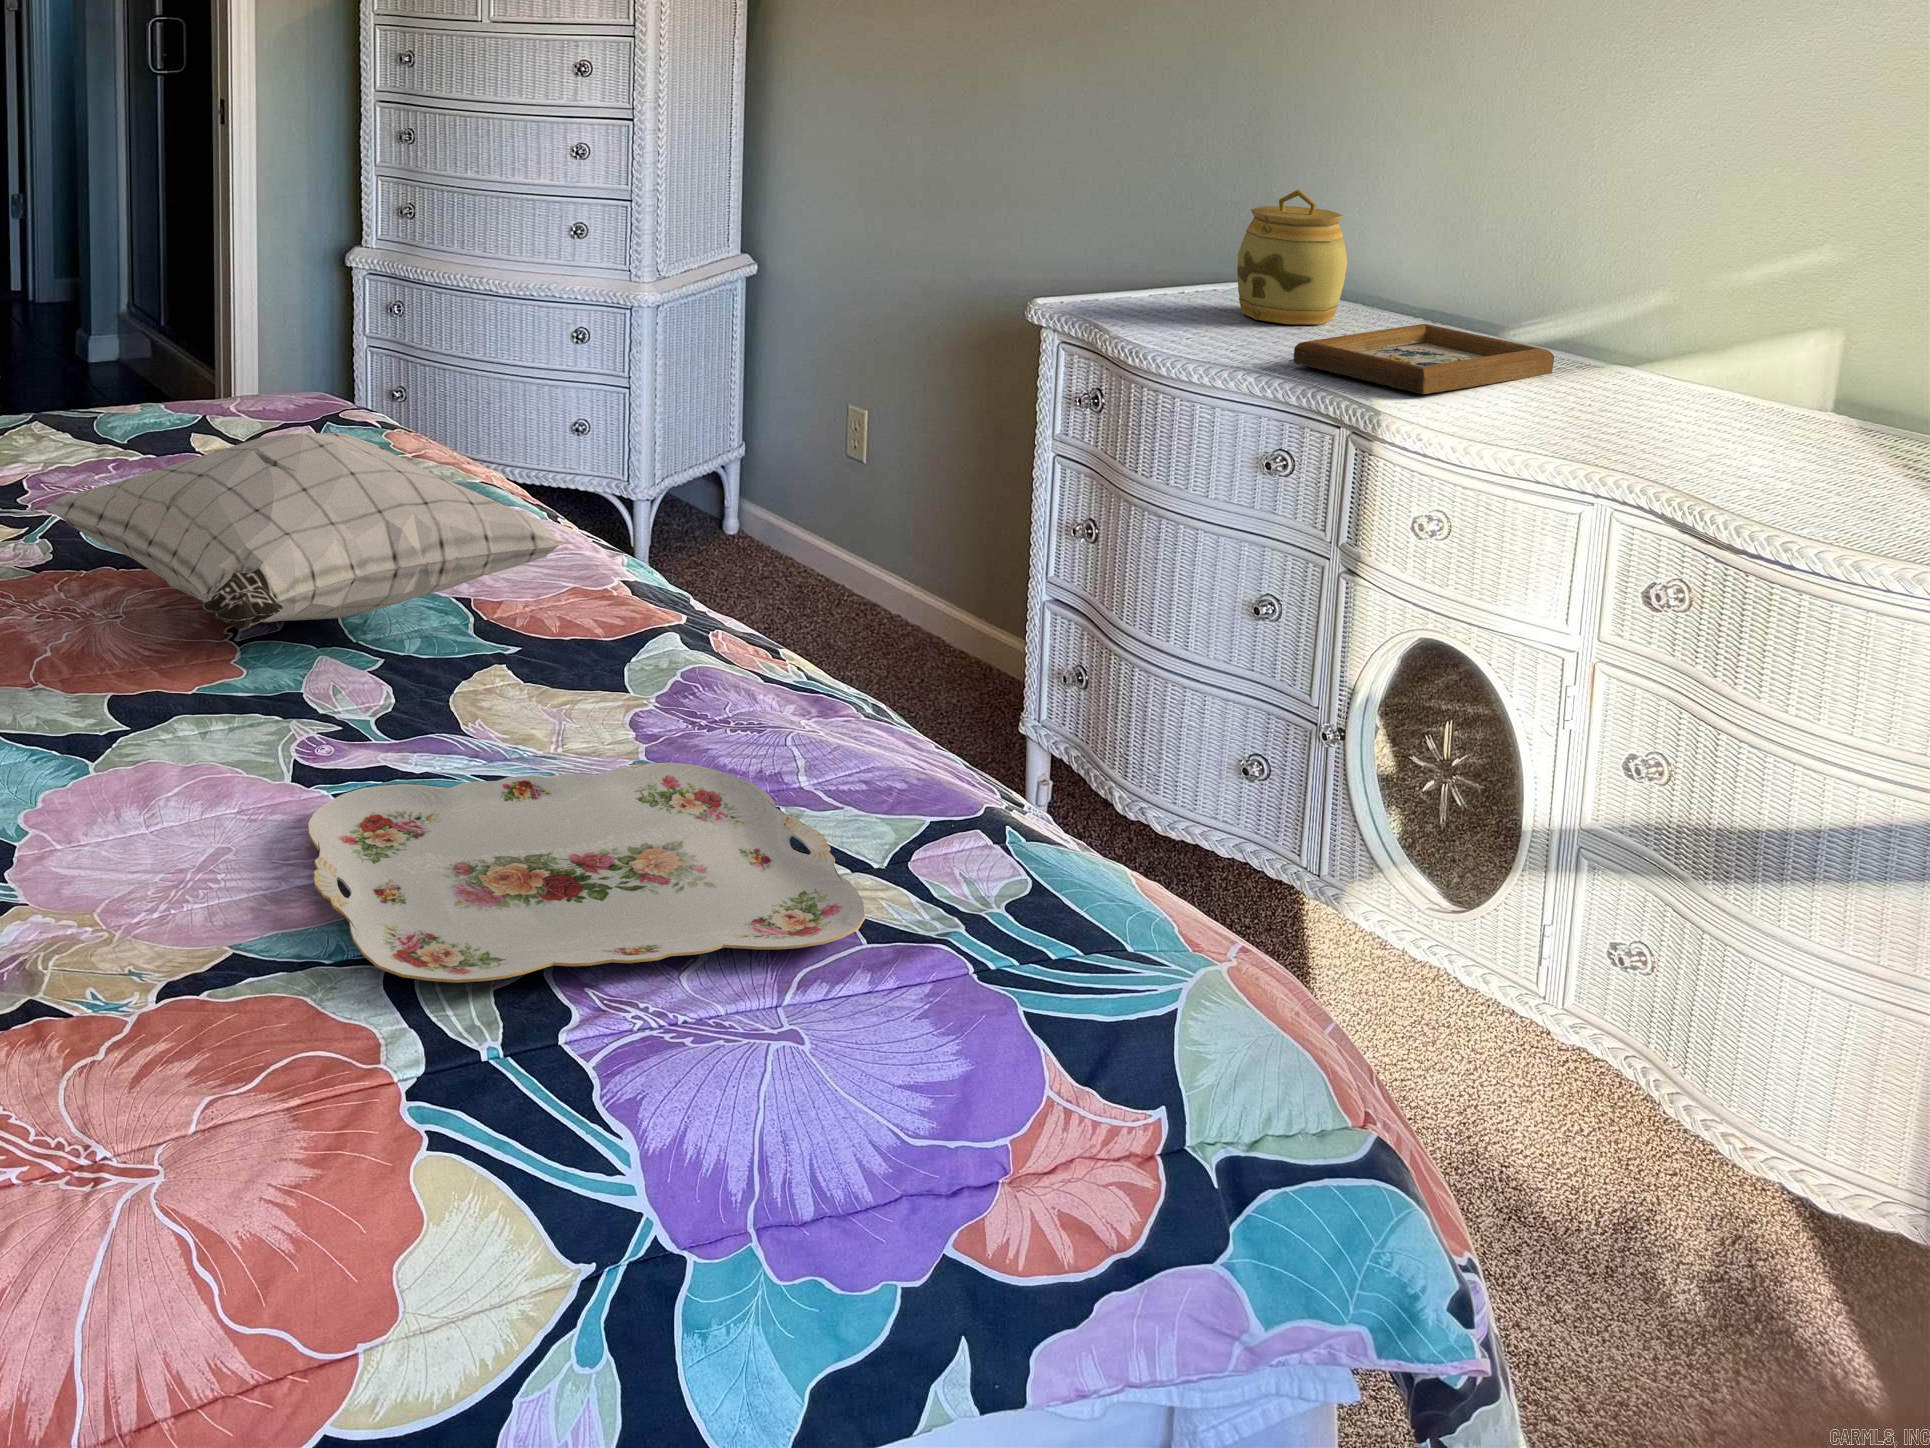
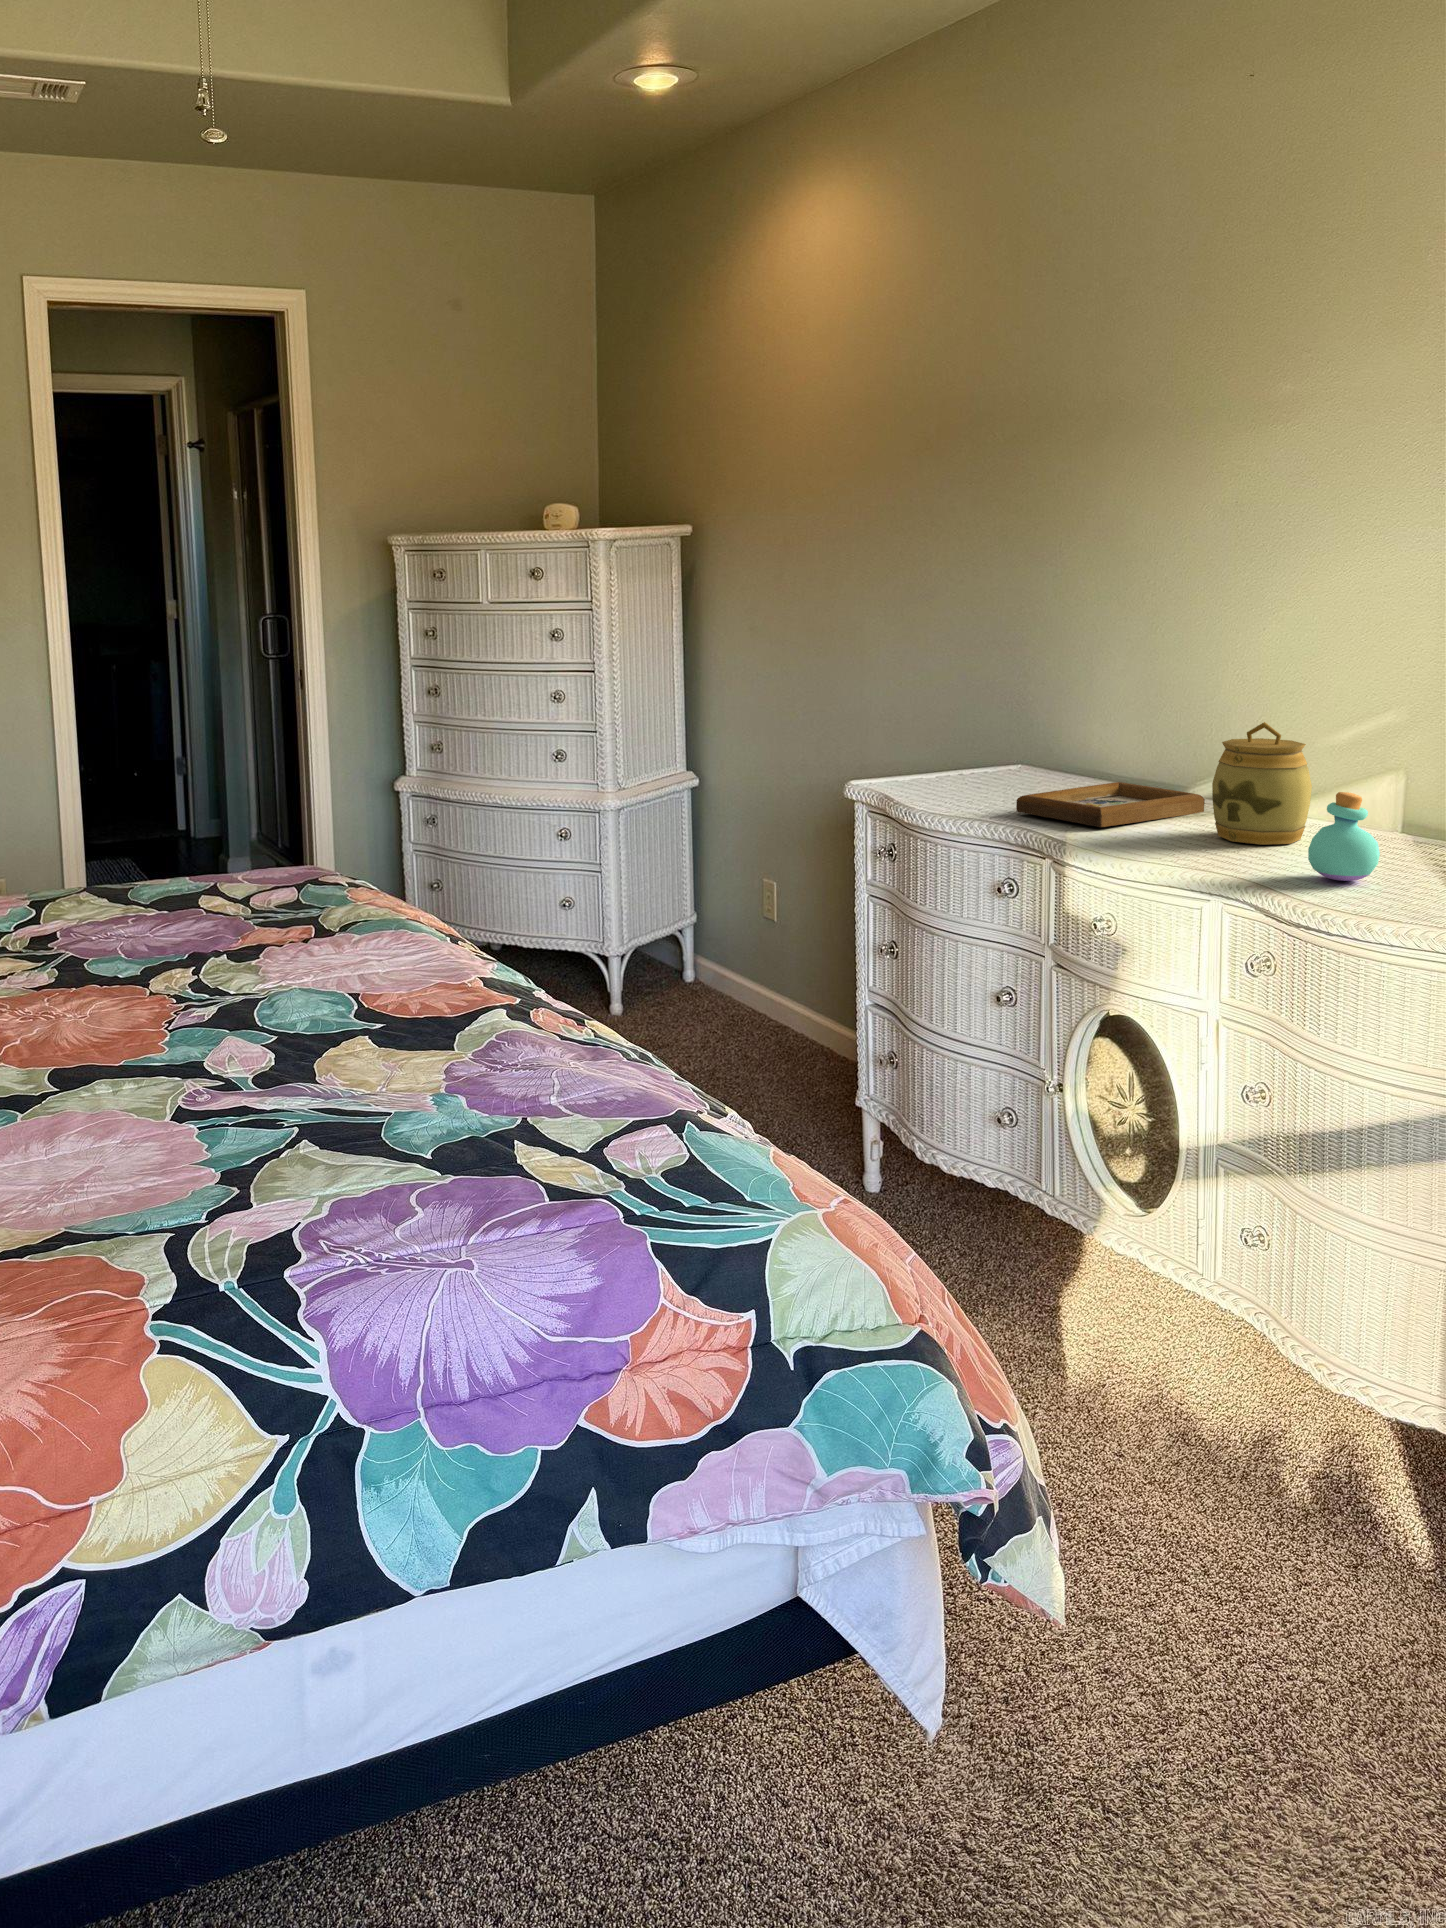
jar: present [1237,189,1347,324] -> present [1212,722,1312,845]
perfume bottle: none [1750,379,1854,499] -> present [1308,792,1380,881]
pillow: present [45,433,565,631] -> none [36,869,419,1008]
serving tray: present [308,762,866,983] -> none [145,1090,561,1238]

